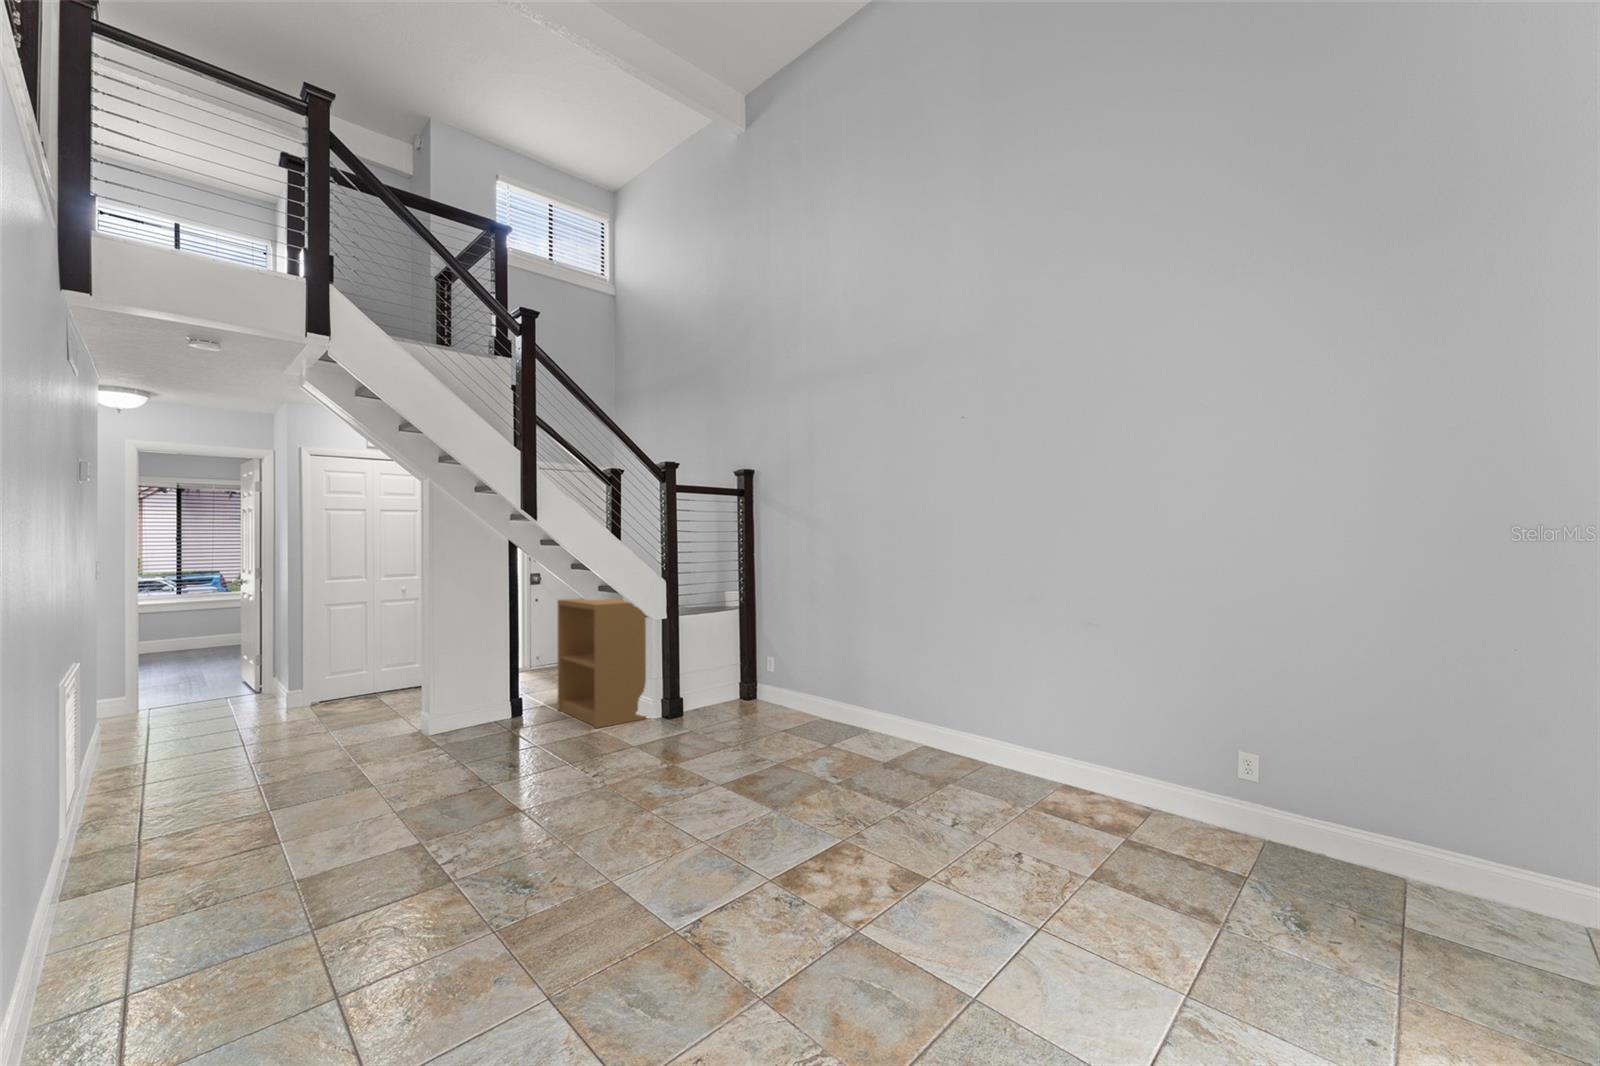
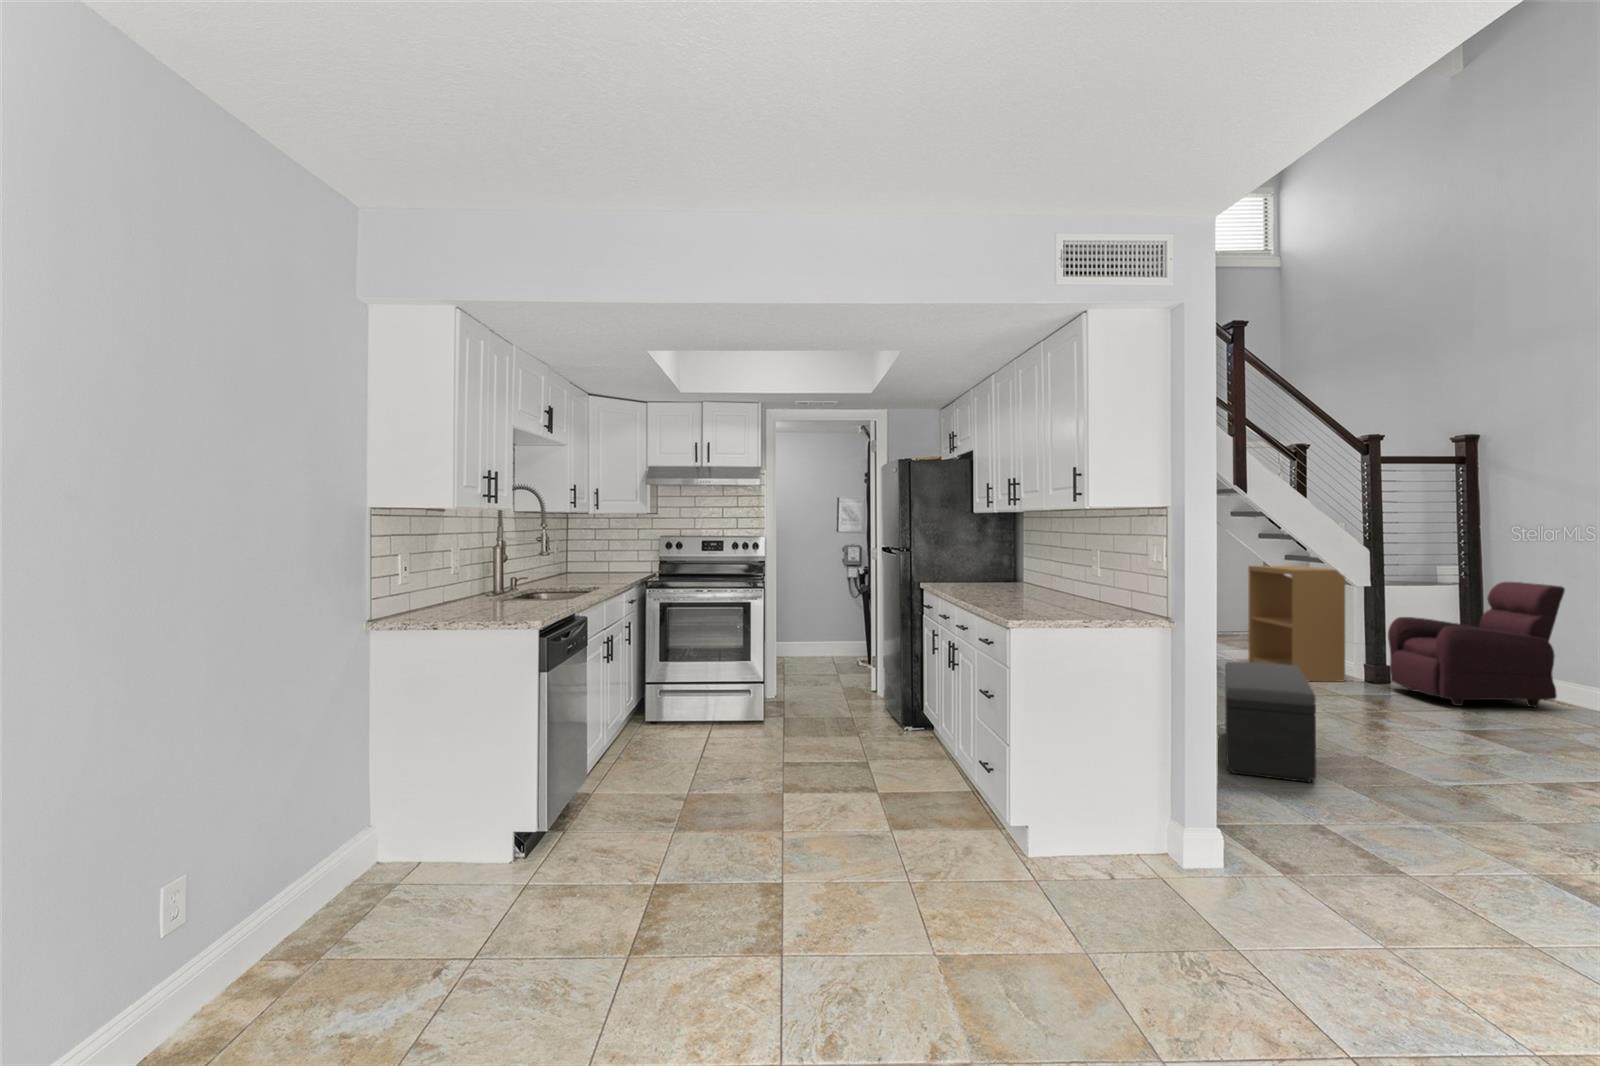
armchair: none [682,606,814,737] -> present [1388,582,1565,707]
storage bench: none [399,752,562,1008] -> present [1225,662,1316,782]

